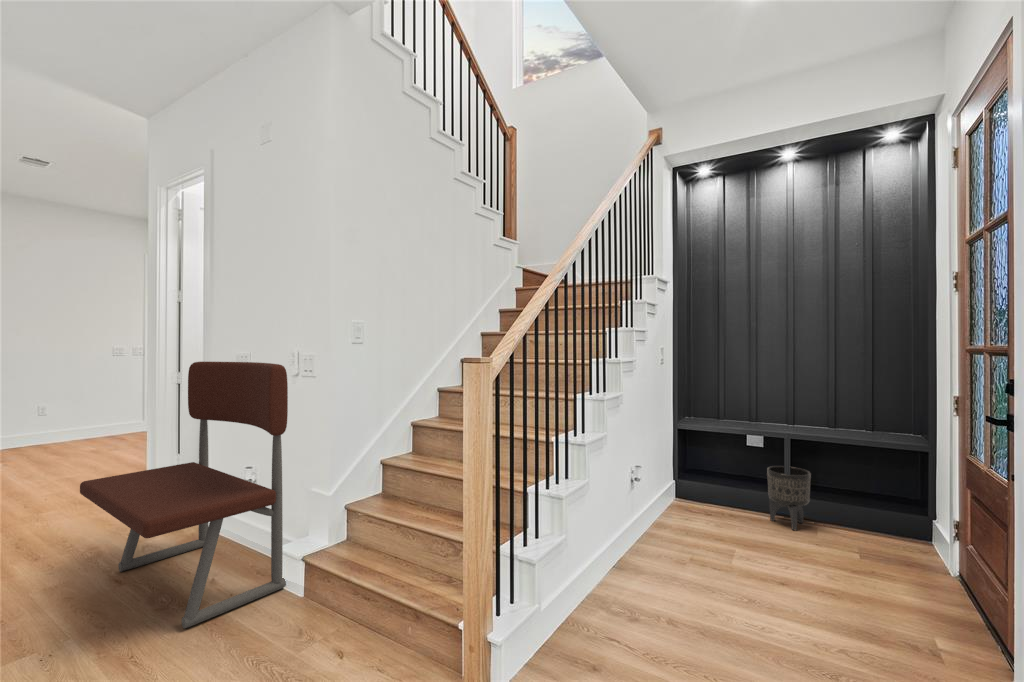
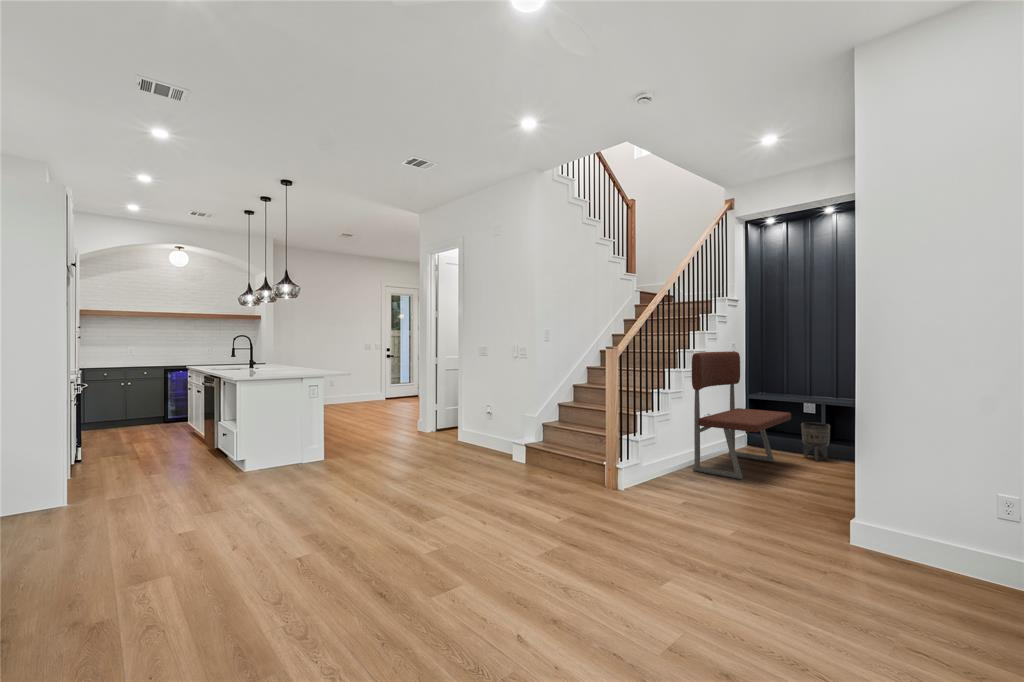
bench: present [80,362,288,629] -> present [692,351,791,479]

